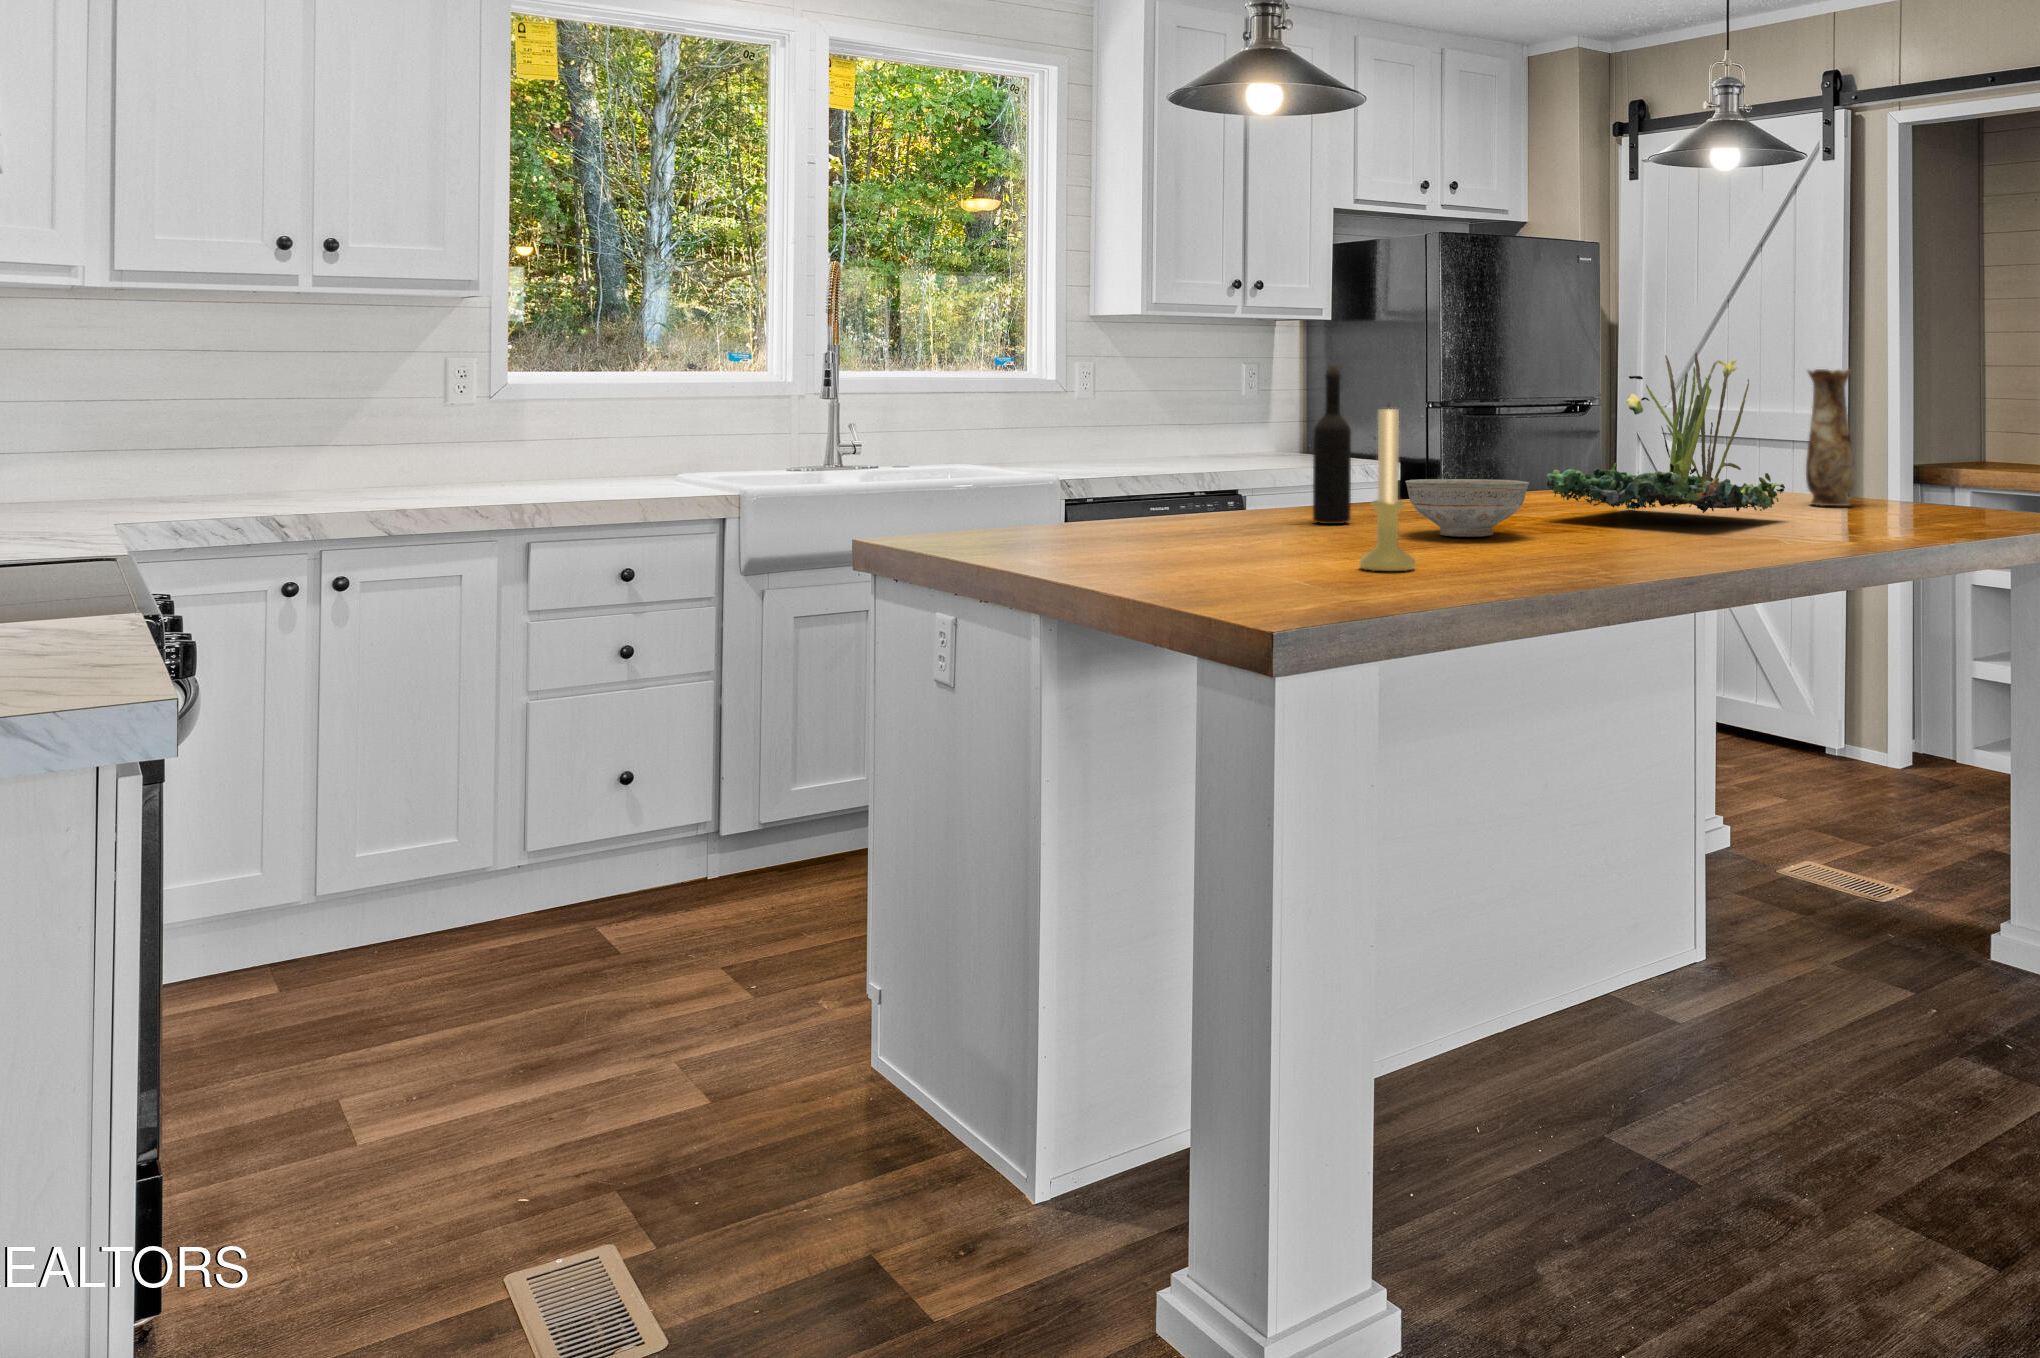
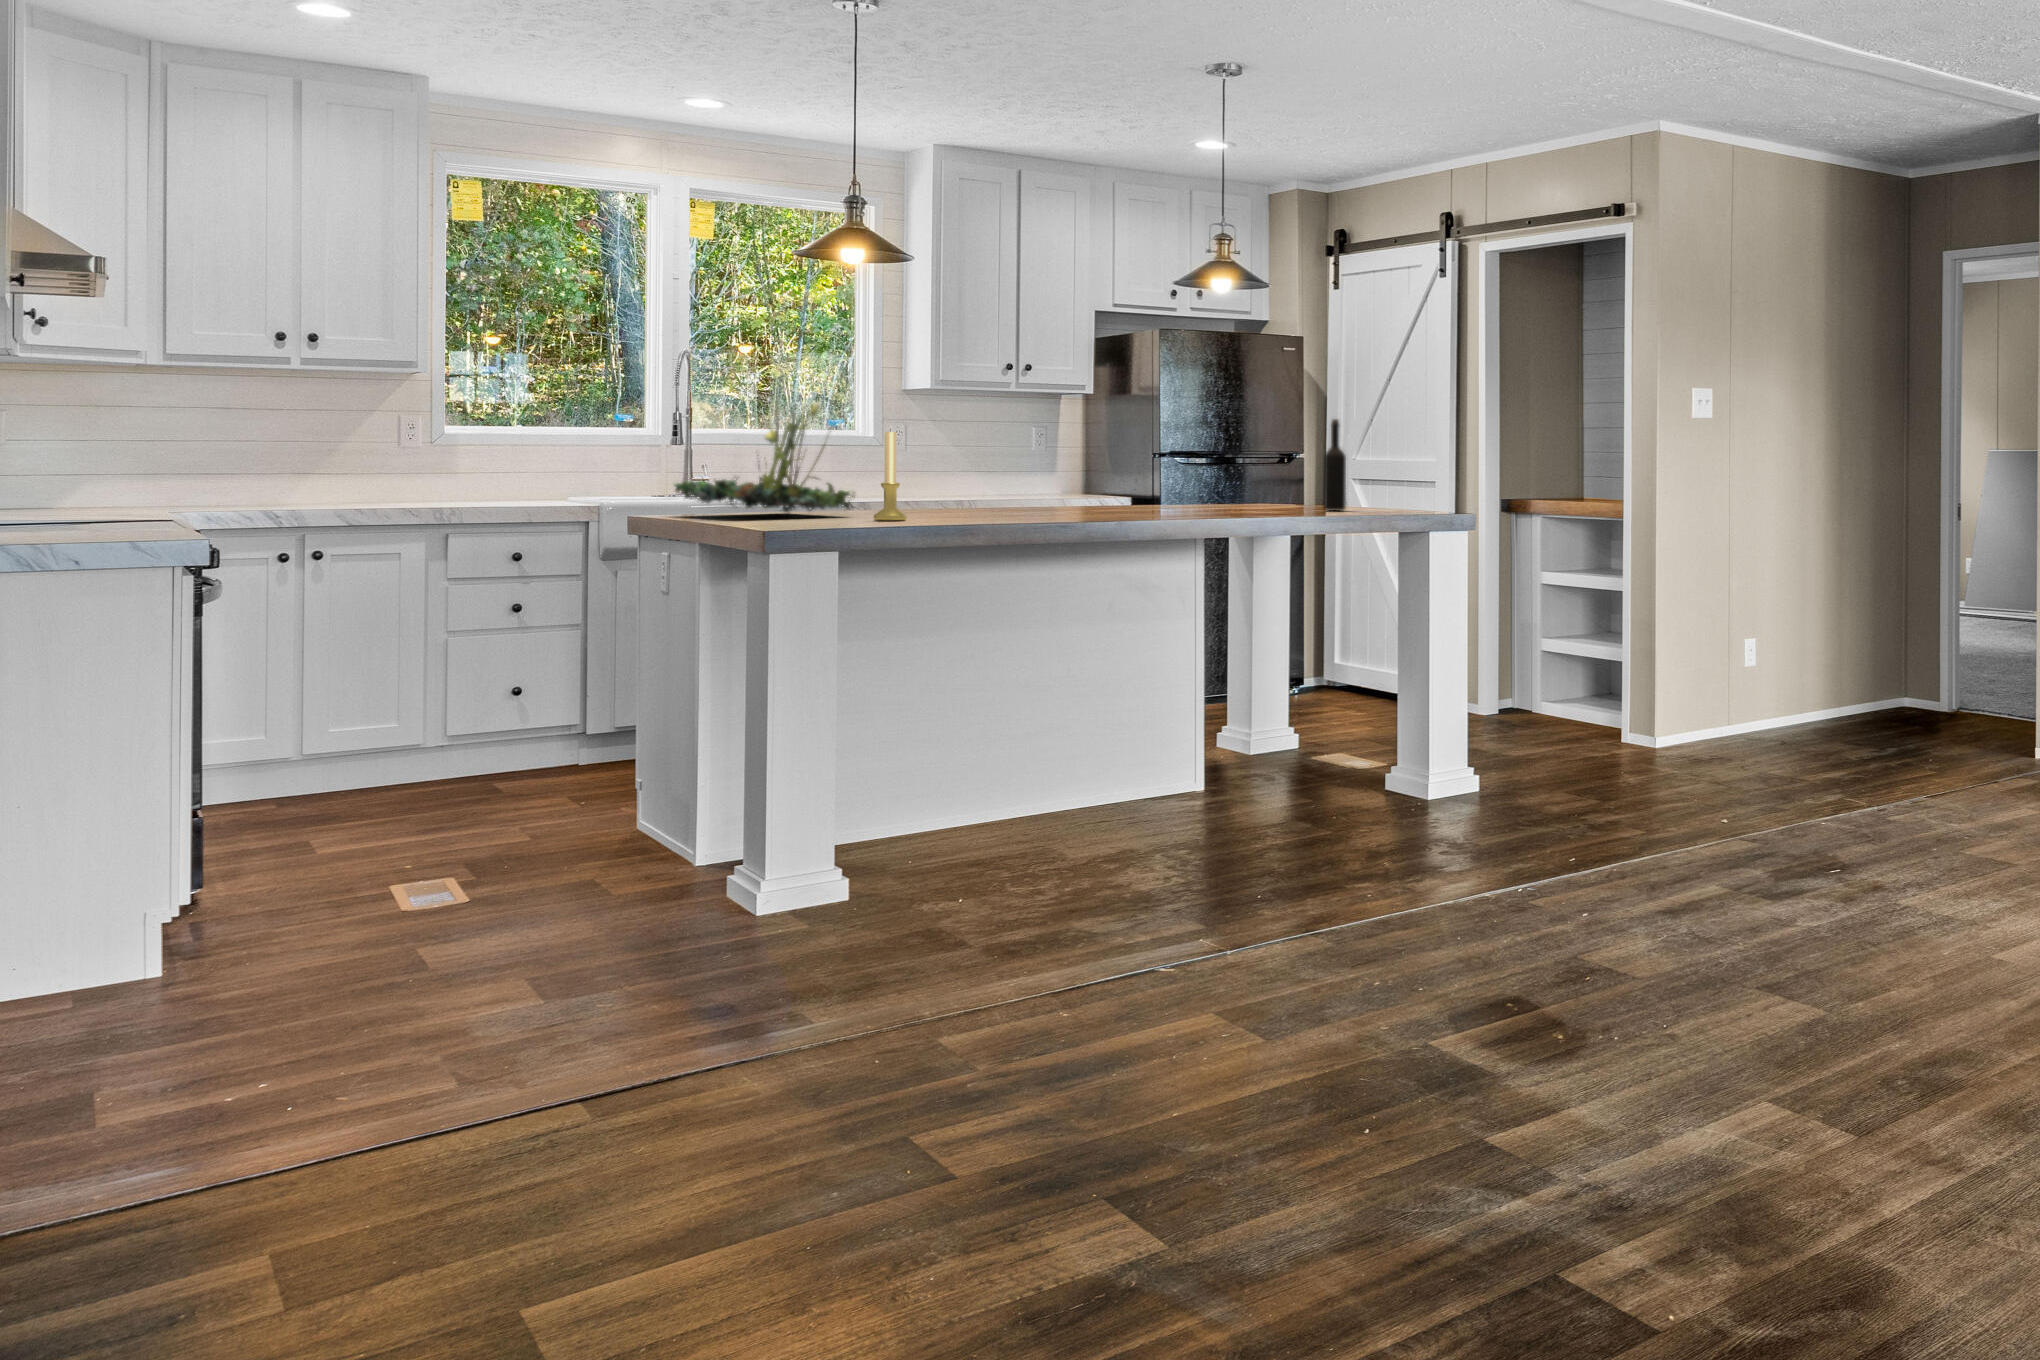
plant: present [1547,353,1785,513] -> present [675,404,853,513]
wine bottle: present [1313,366,1351,524] -> present [1323,419,1346,511]
vase: present [1806,369,1855,506] -> none [1284,420,1314,507]
decorative bowl: present [1405,479,1529,537] -> none [955,481,1032,513]

